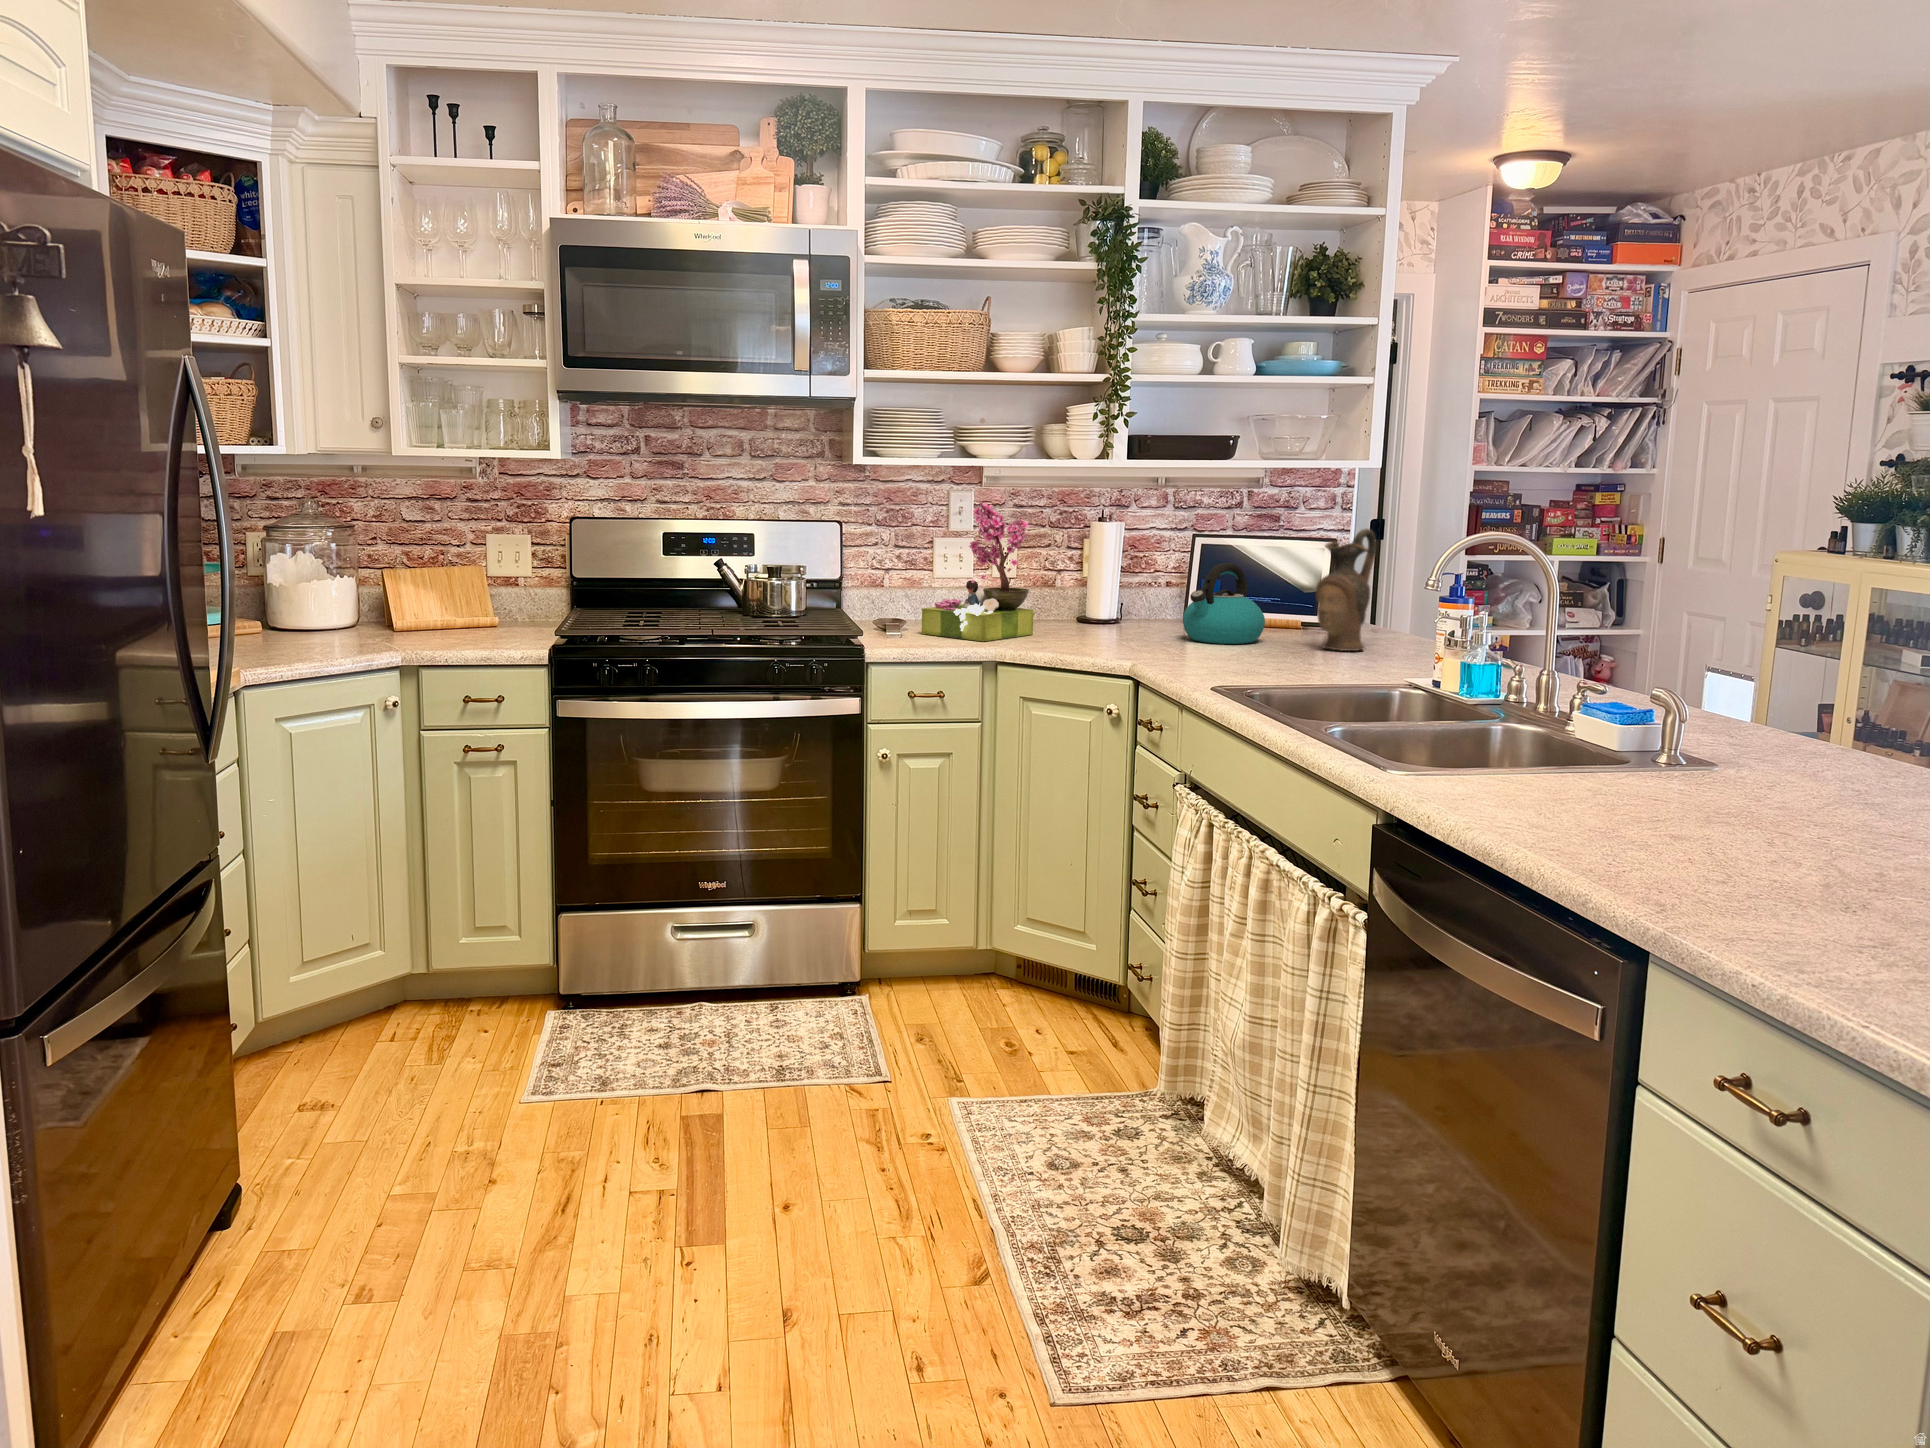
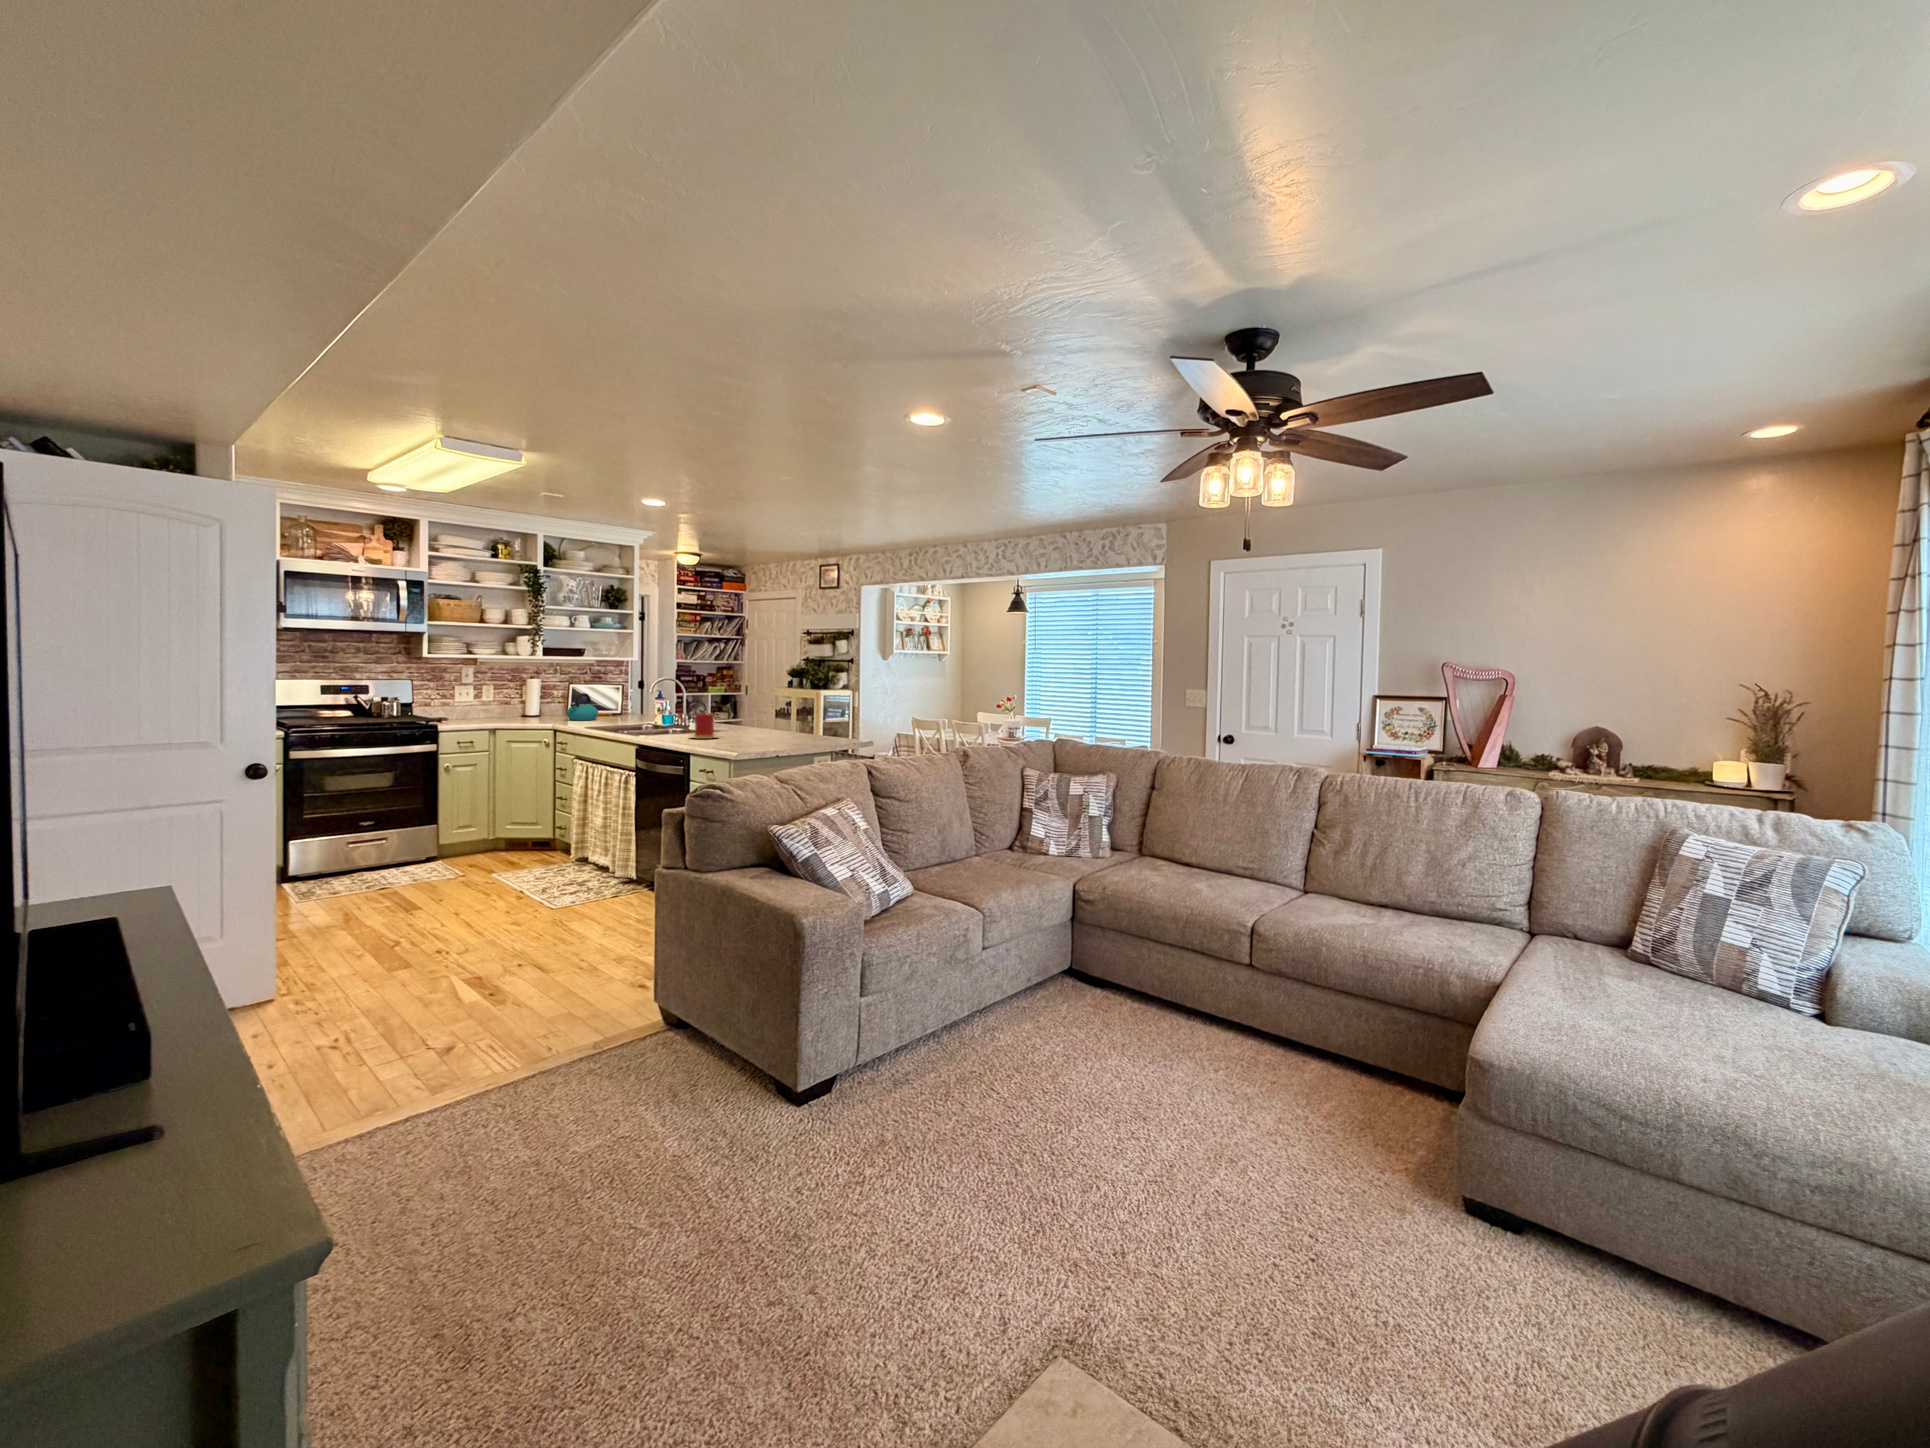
flower arrangement: present [922,502,1033,641] -> none [456,672,505,723]
ceramic pitcher: present [1316,529,1377,651] -> none [616,681,637,720]
candle: none [1596,695,1748,821] -> present [690,713,718,739]

